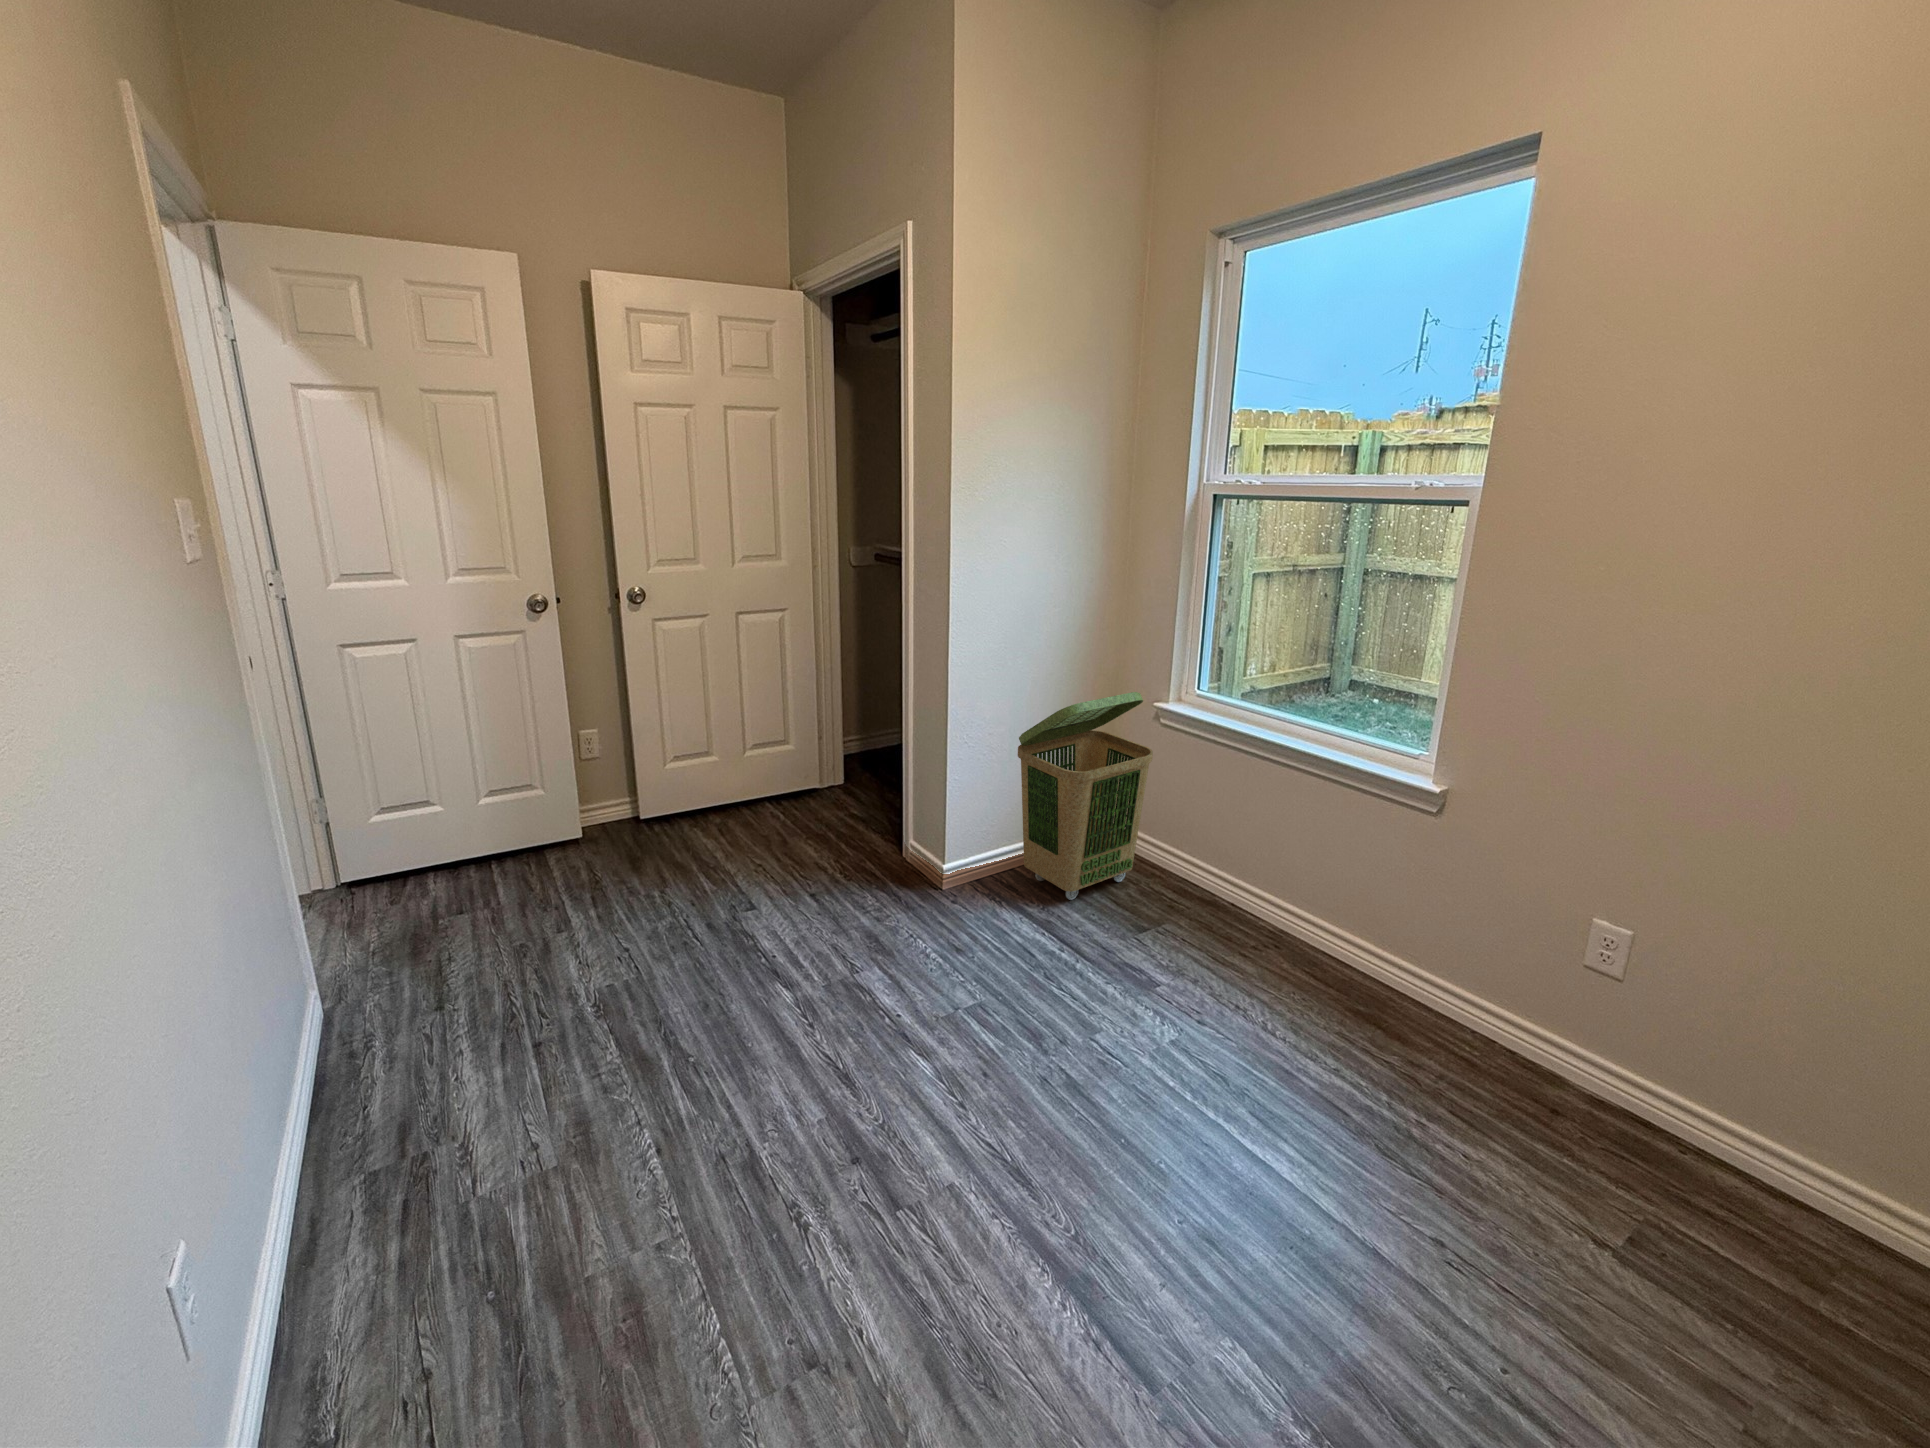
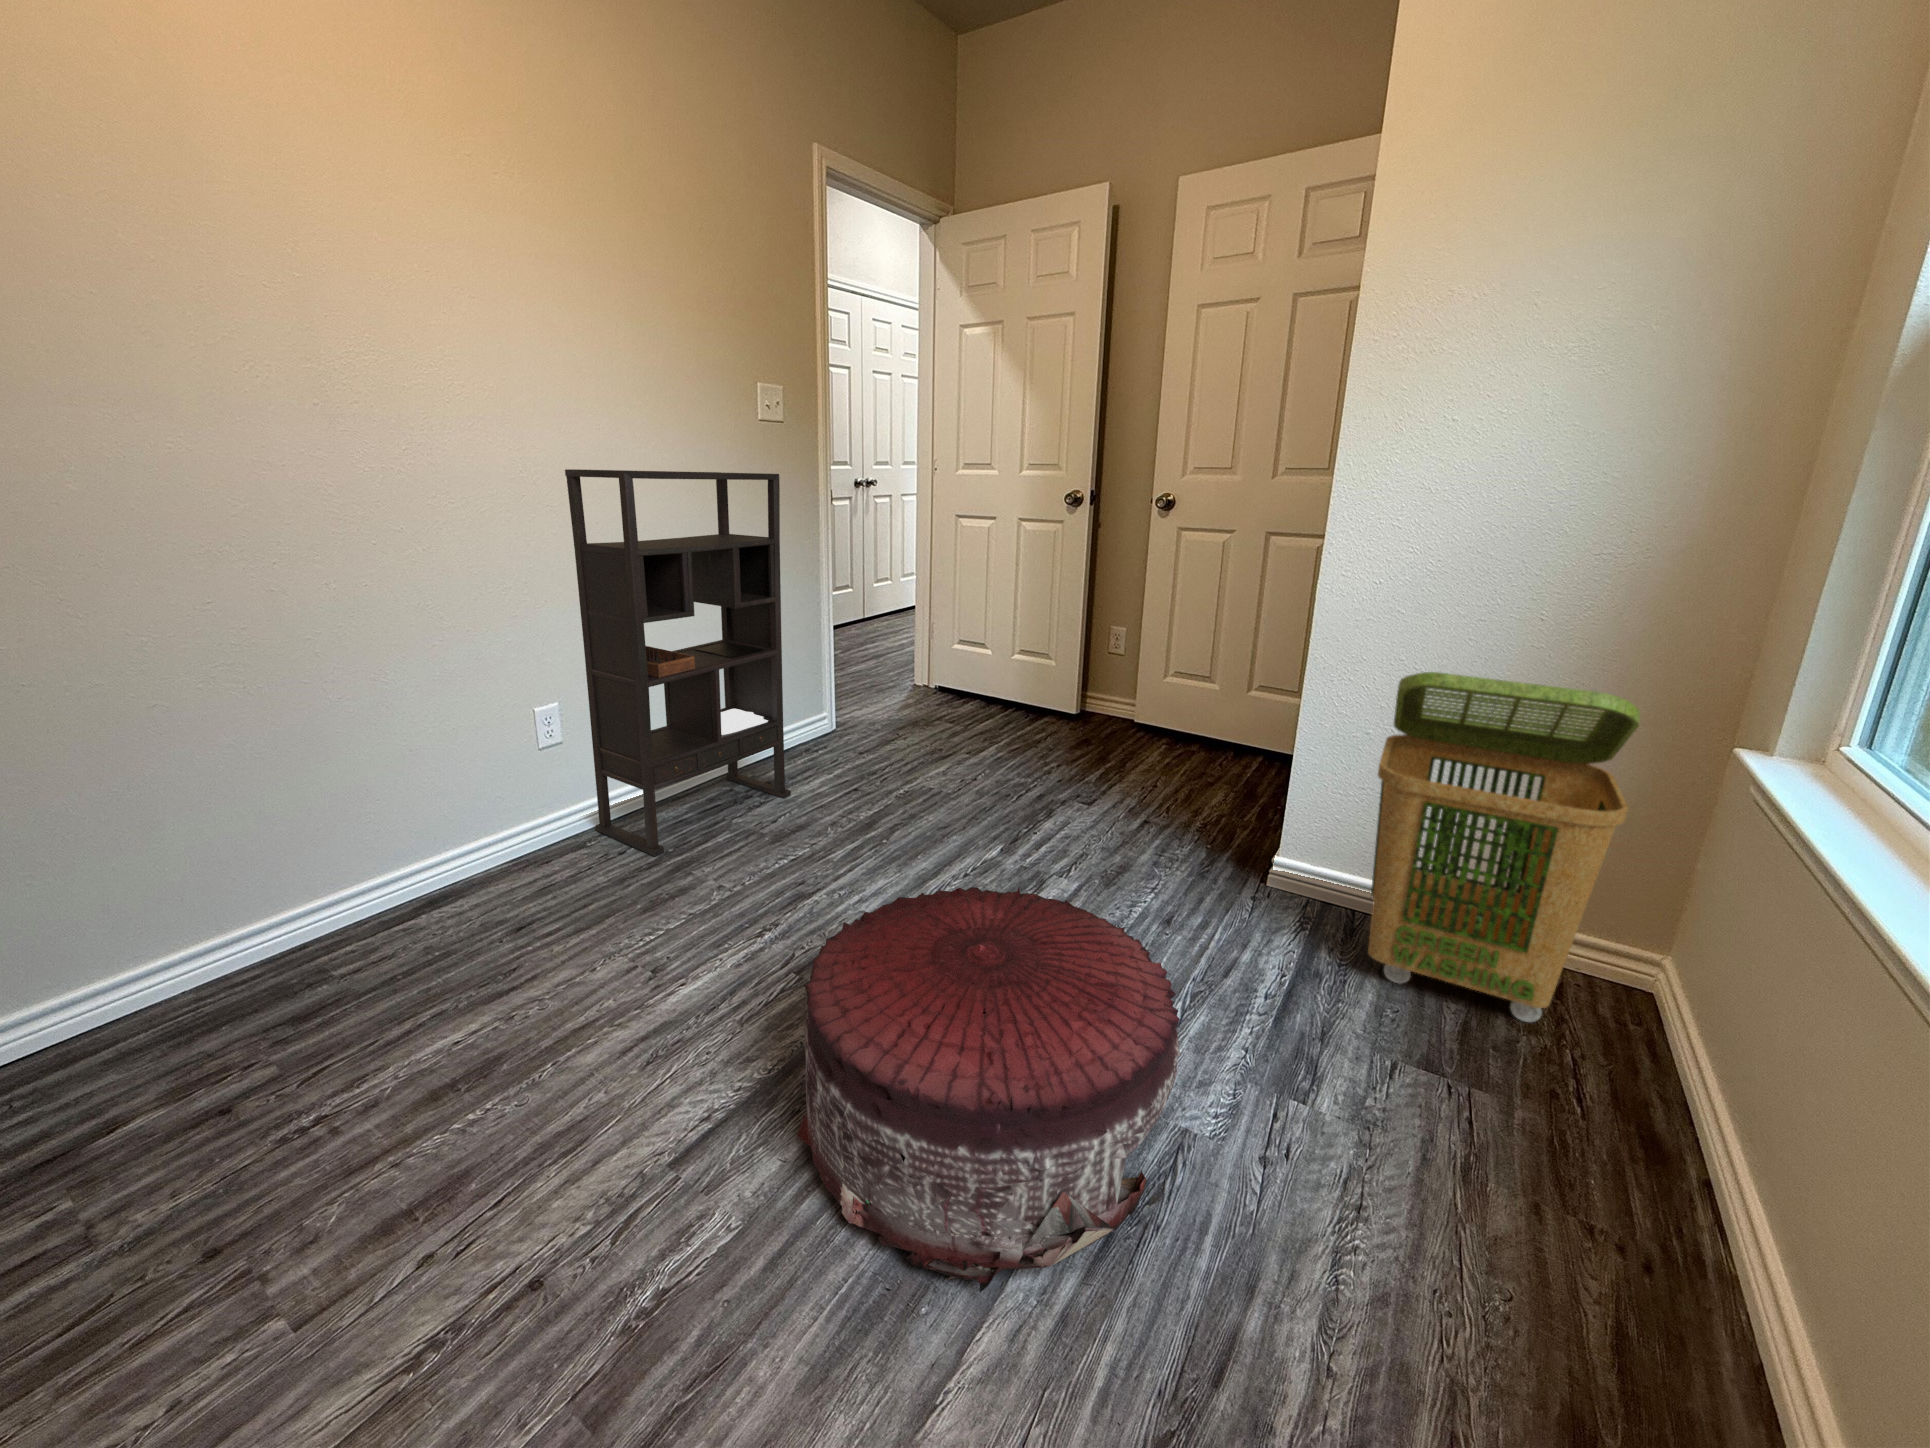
bookshelf: none [129,658,496,1415] -> present [565,469,791,856]
pouf: none [1006,946,1308,1262] -> present [797,887,1181,1292]

